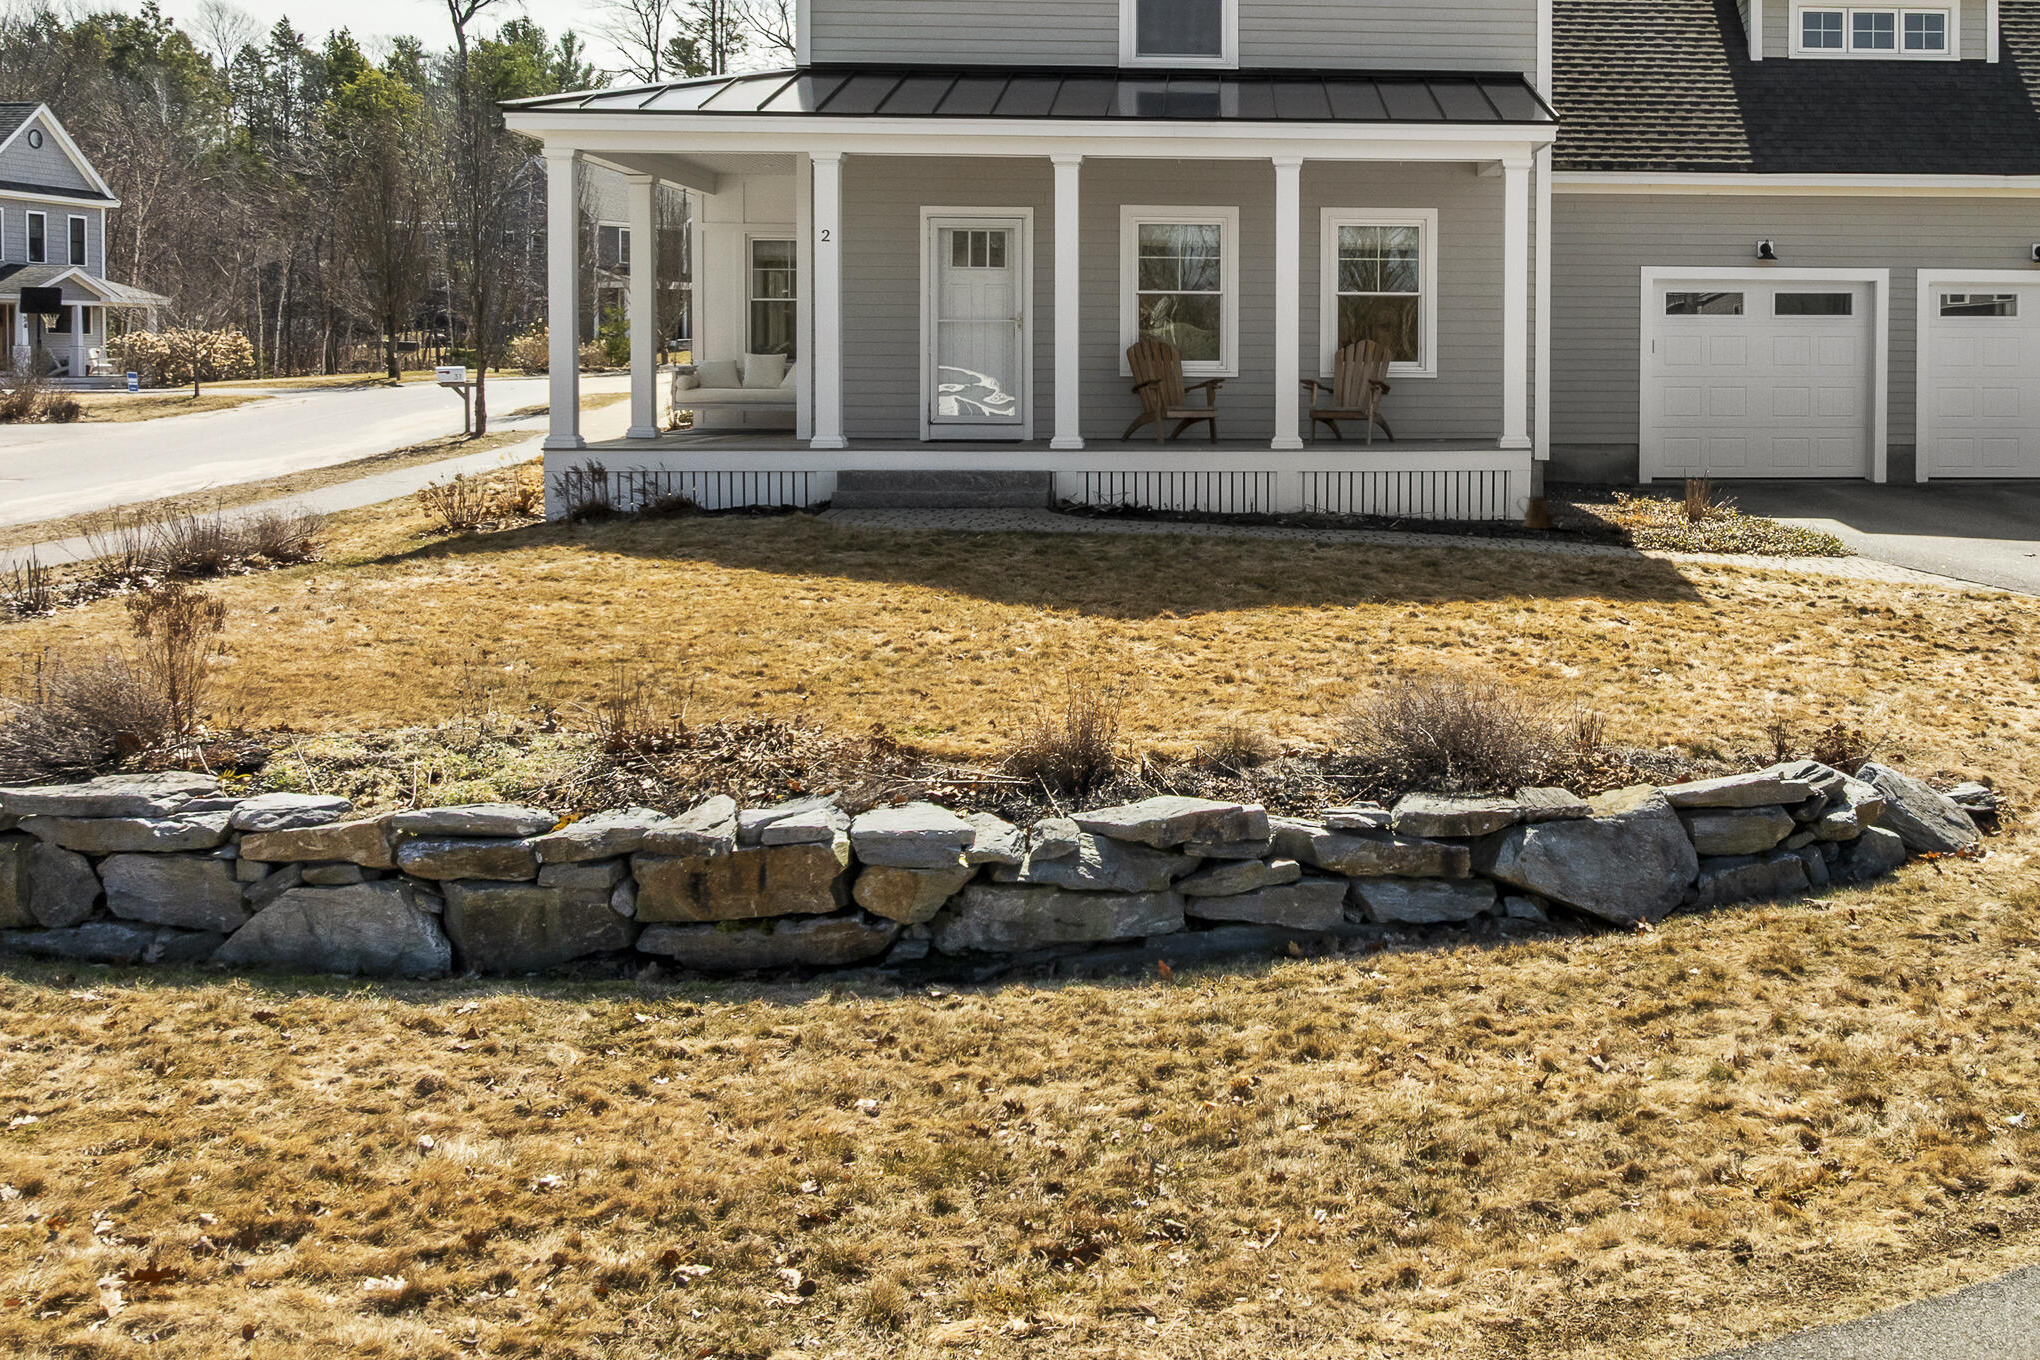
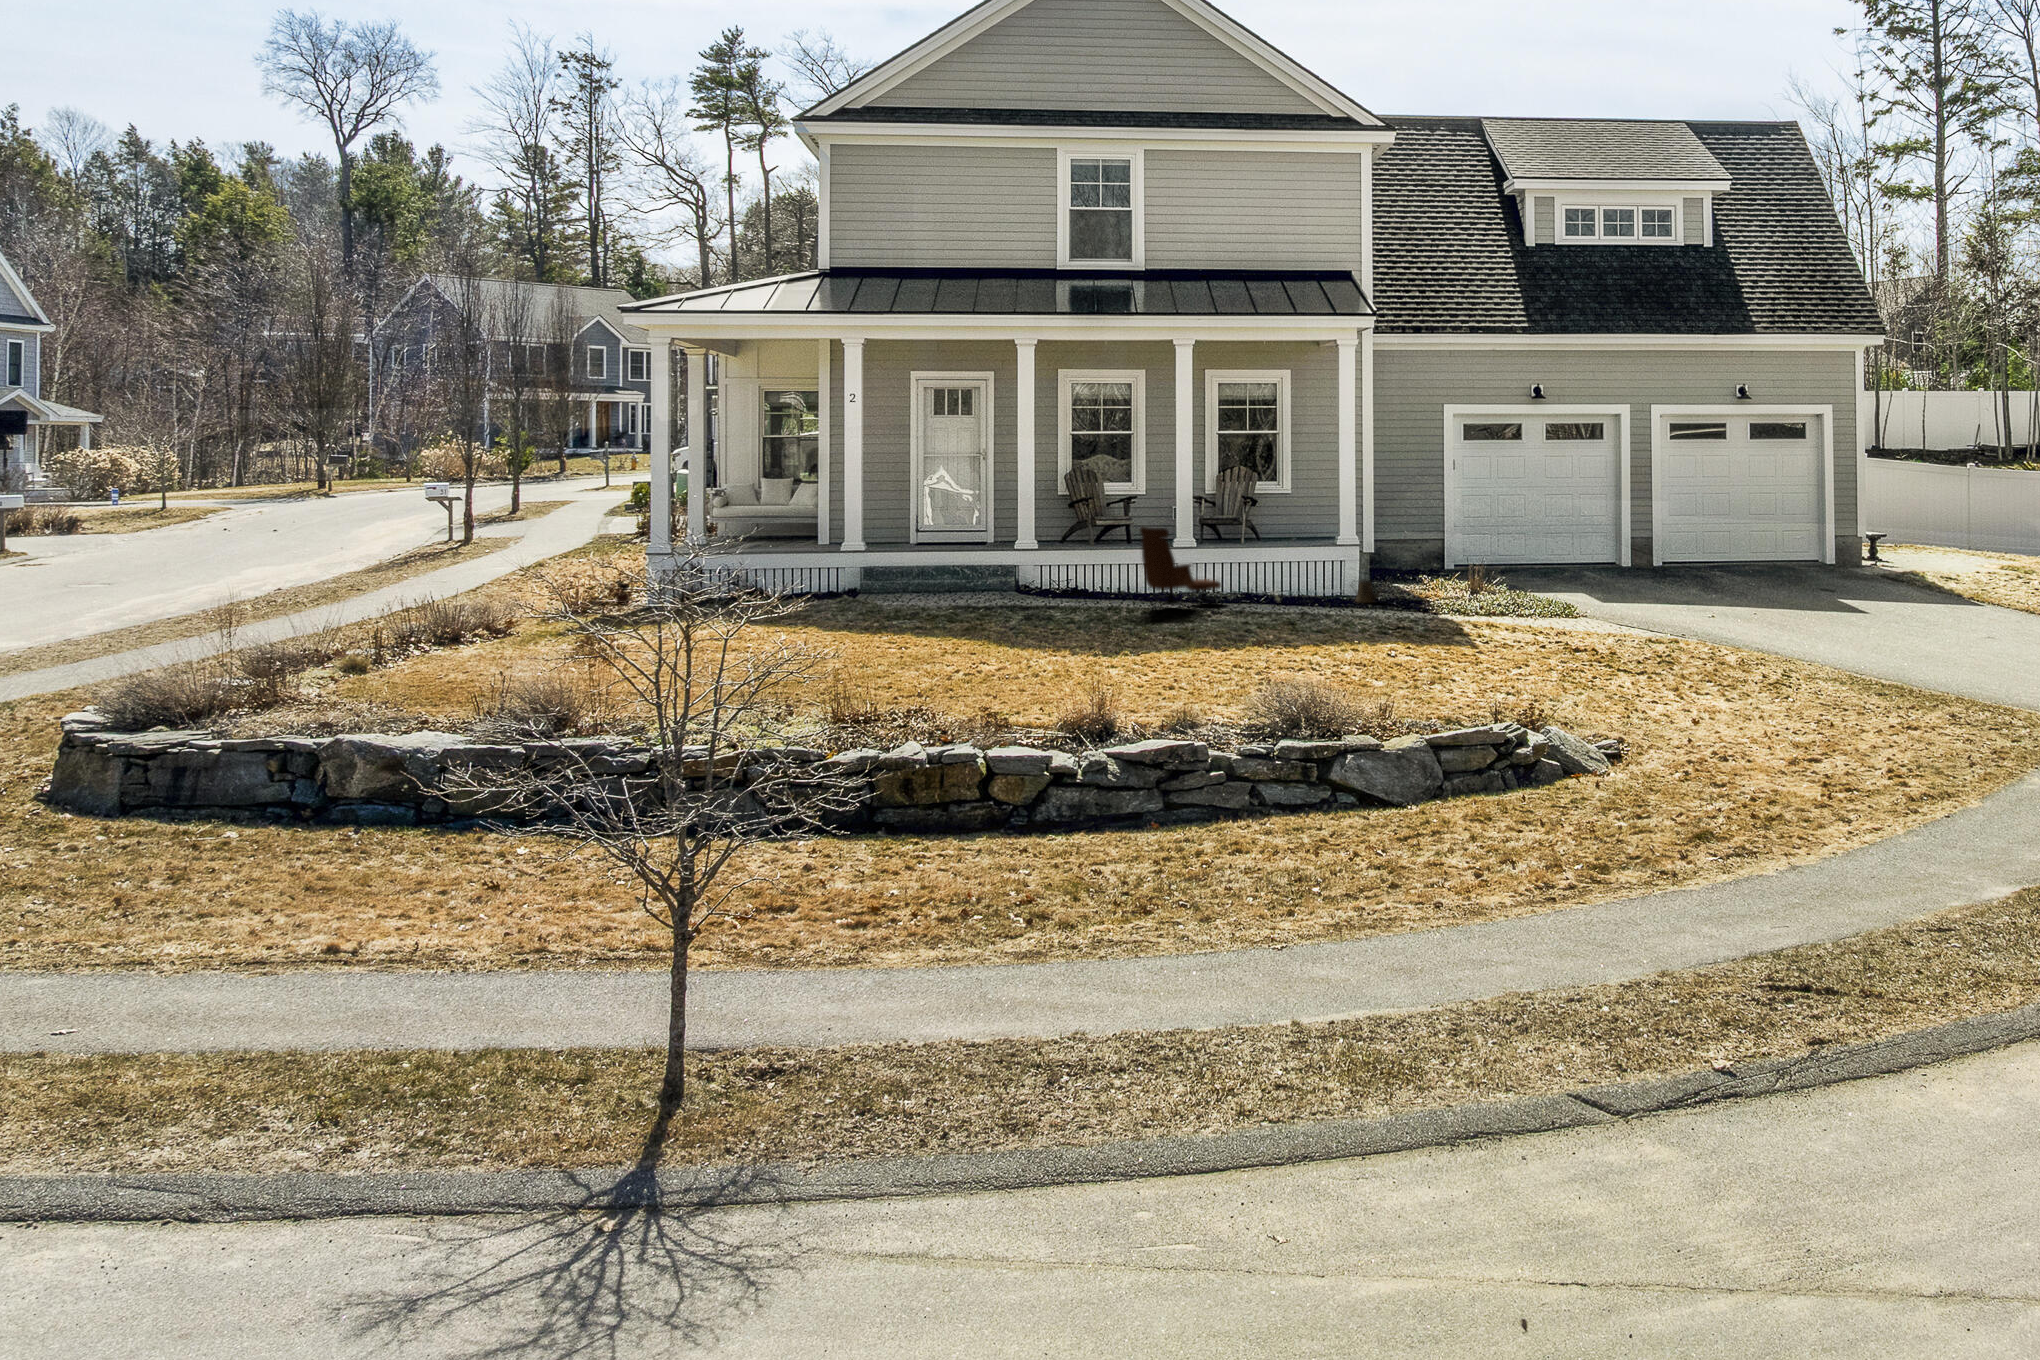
lounge chair: none [1222,417,1337,535] -> present [1140,527,1221,609]
potted plant: none [498,482,547,514] -> present [614,580,630,603]

